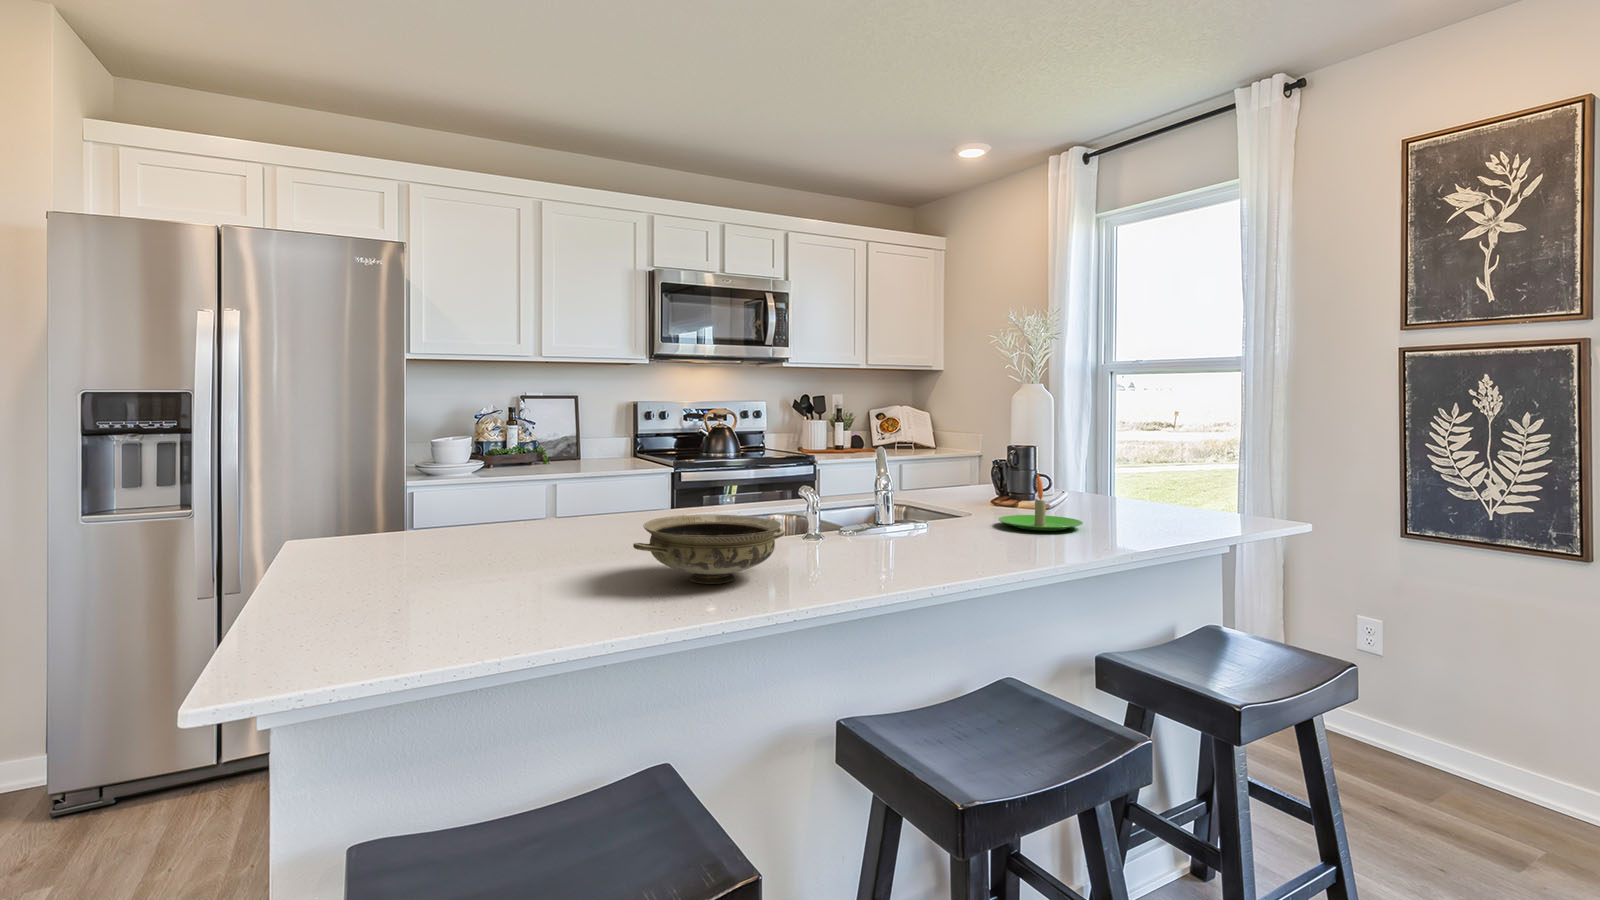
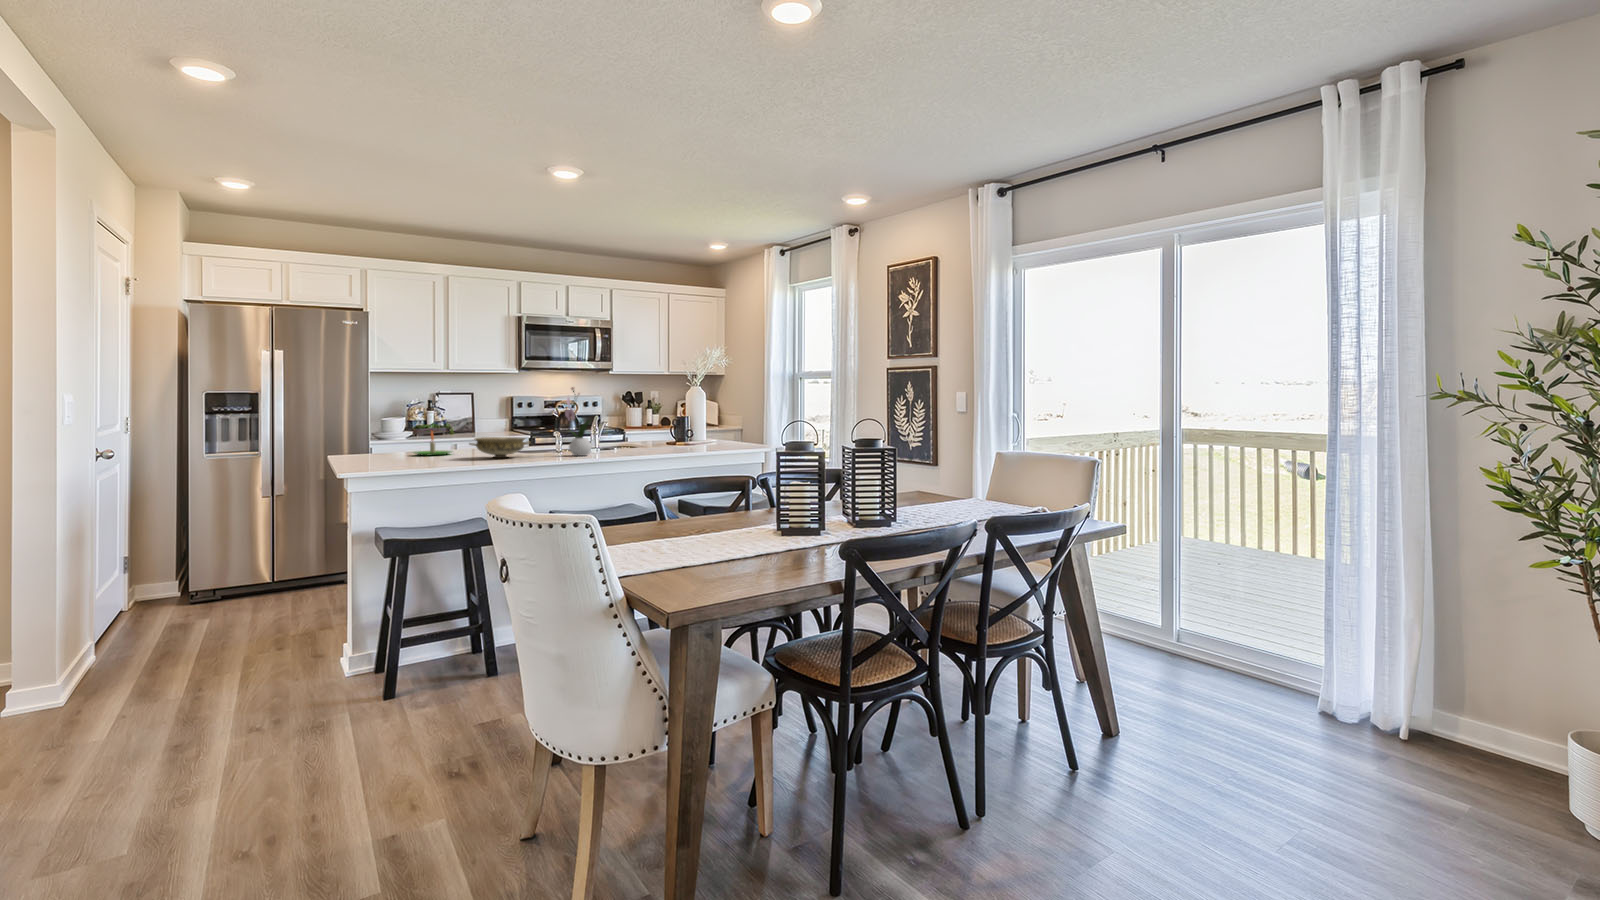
flower arrangement: none [868,382,947,568] -> present [565,387,592,456]
candle: present [998,474,1083,531] -> present [414,432,452,455]

